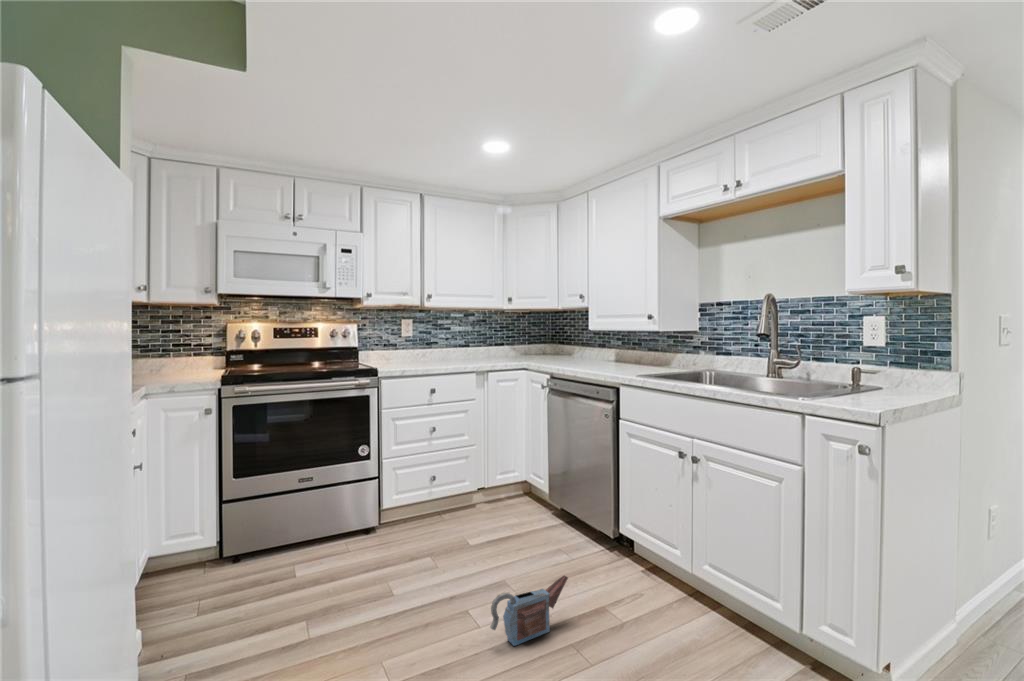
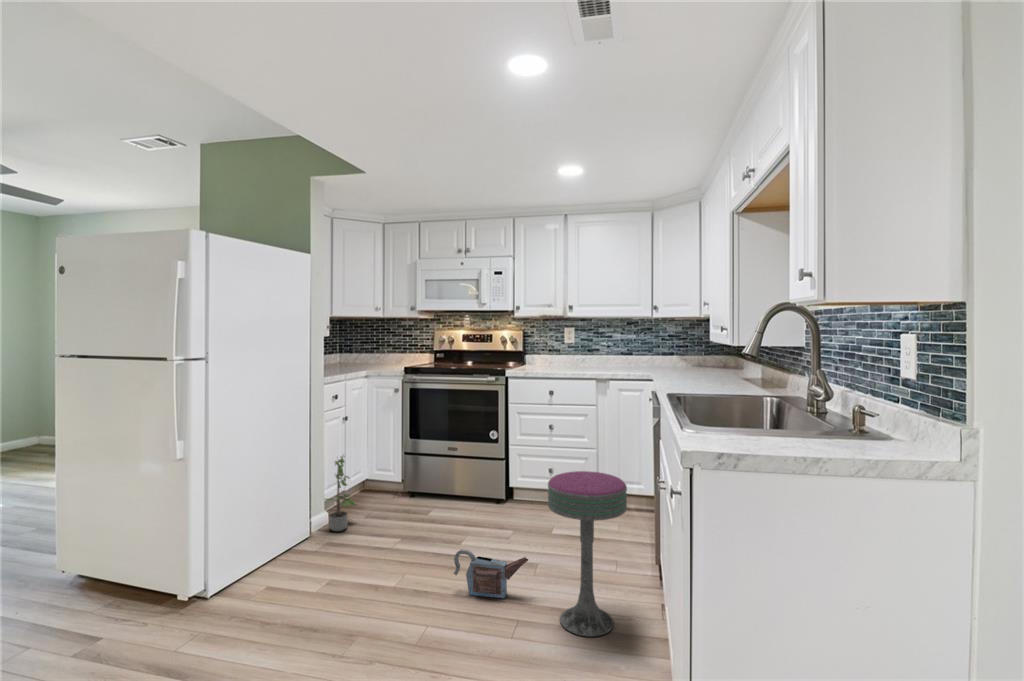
bar stool: none [601,463,684,633] -> present [548,471,627,637]
potted plant: none [173,521,225,655] -> present [325,455,356,531]

